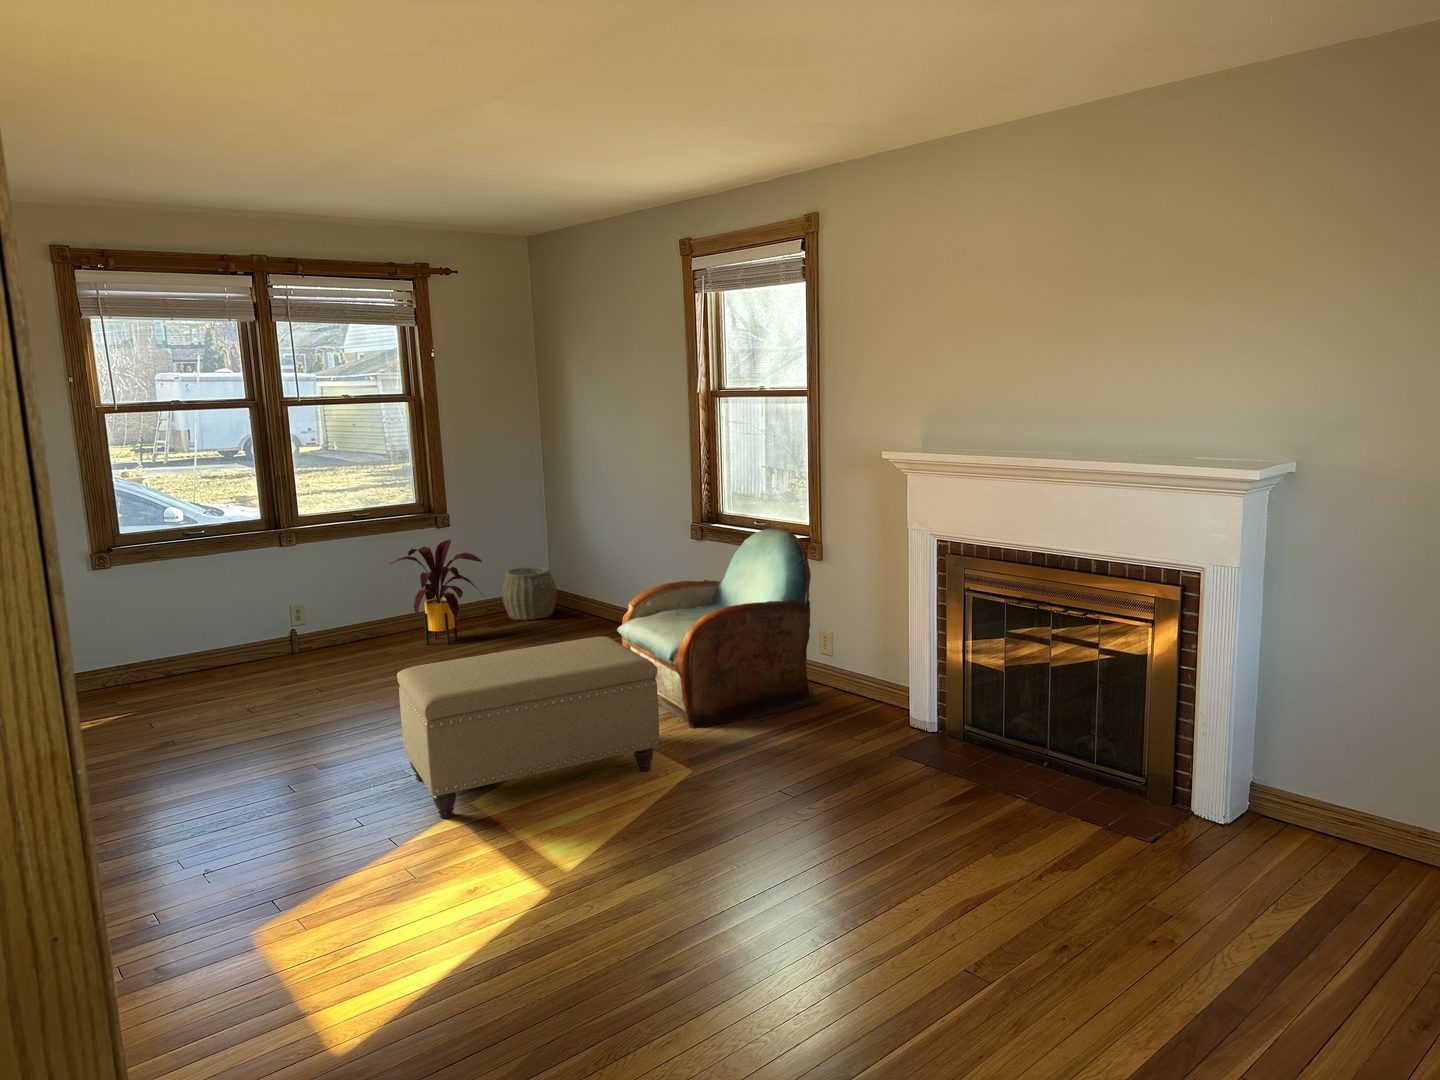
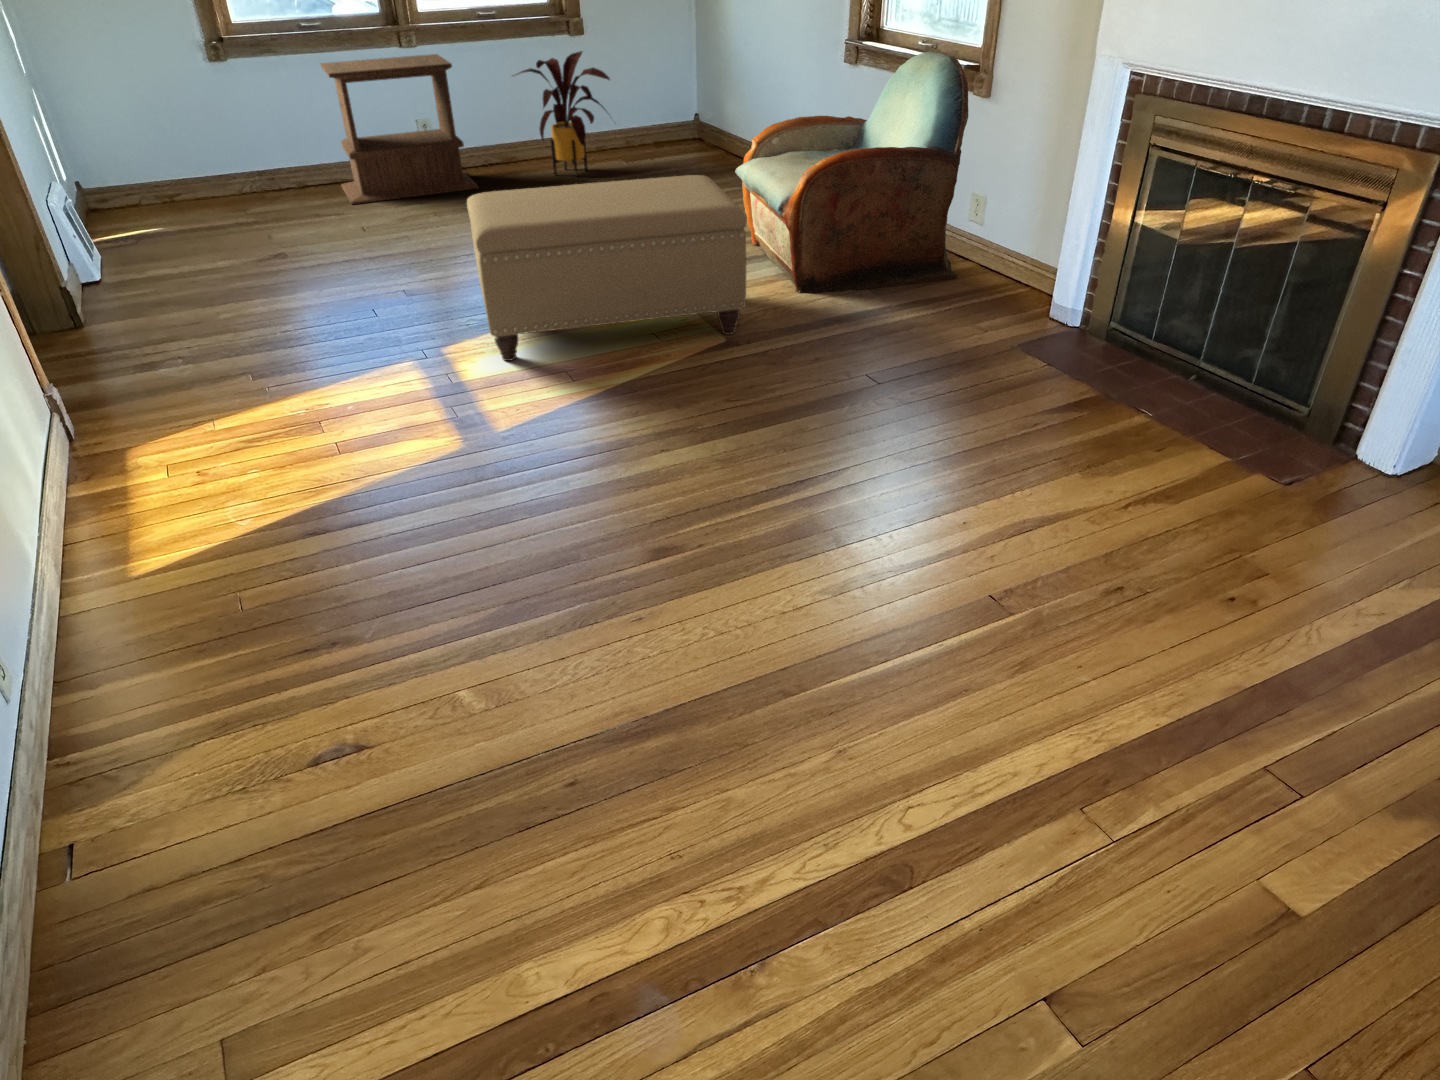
side table: none [208,549,357,687] -> present [320,54,479,204]
woven basket: present [503,567,557,620] -> none [643,92,704,156]

